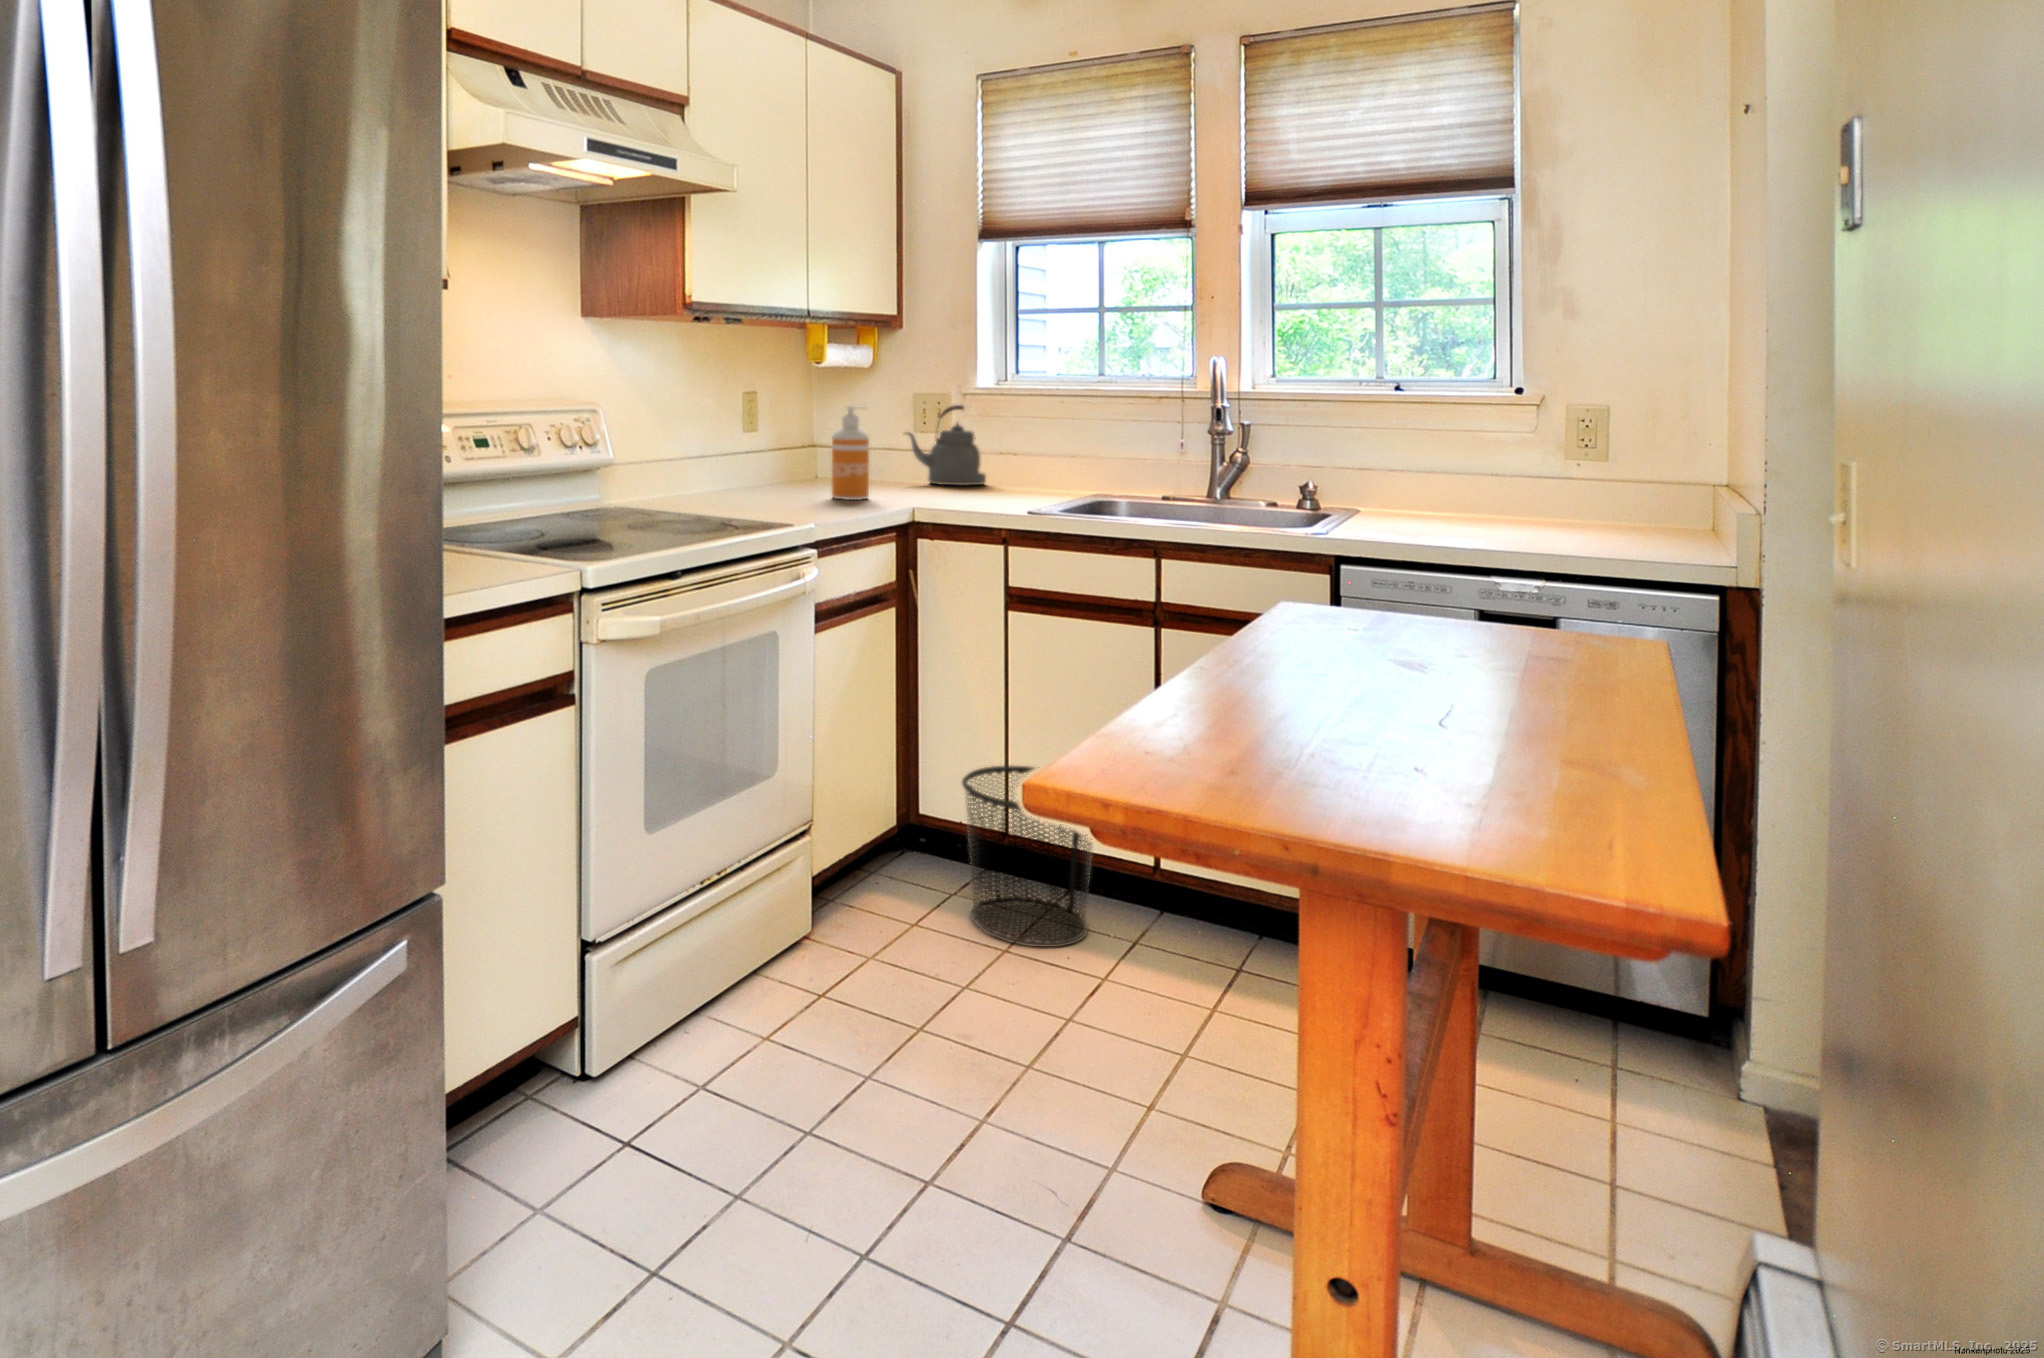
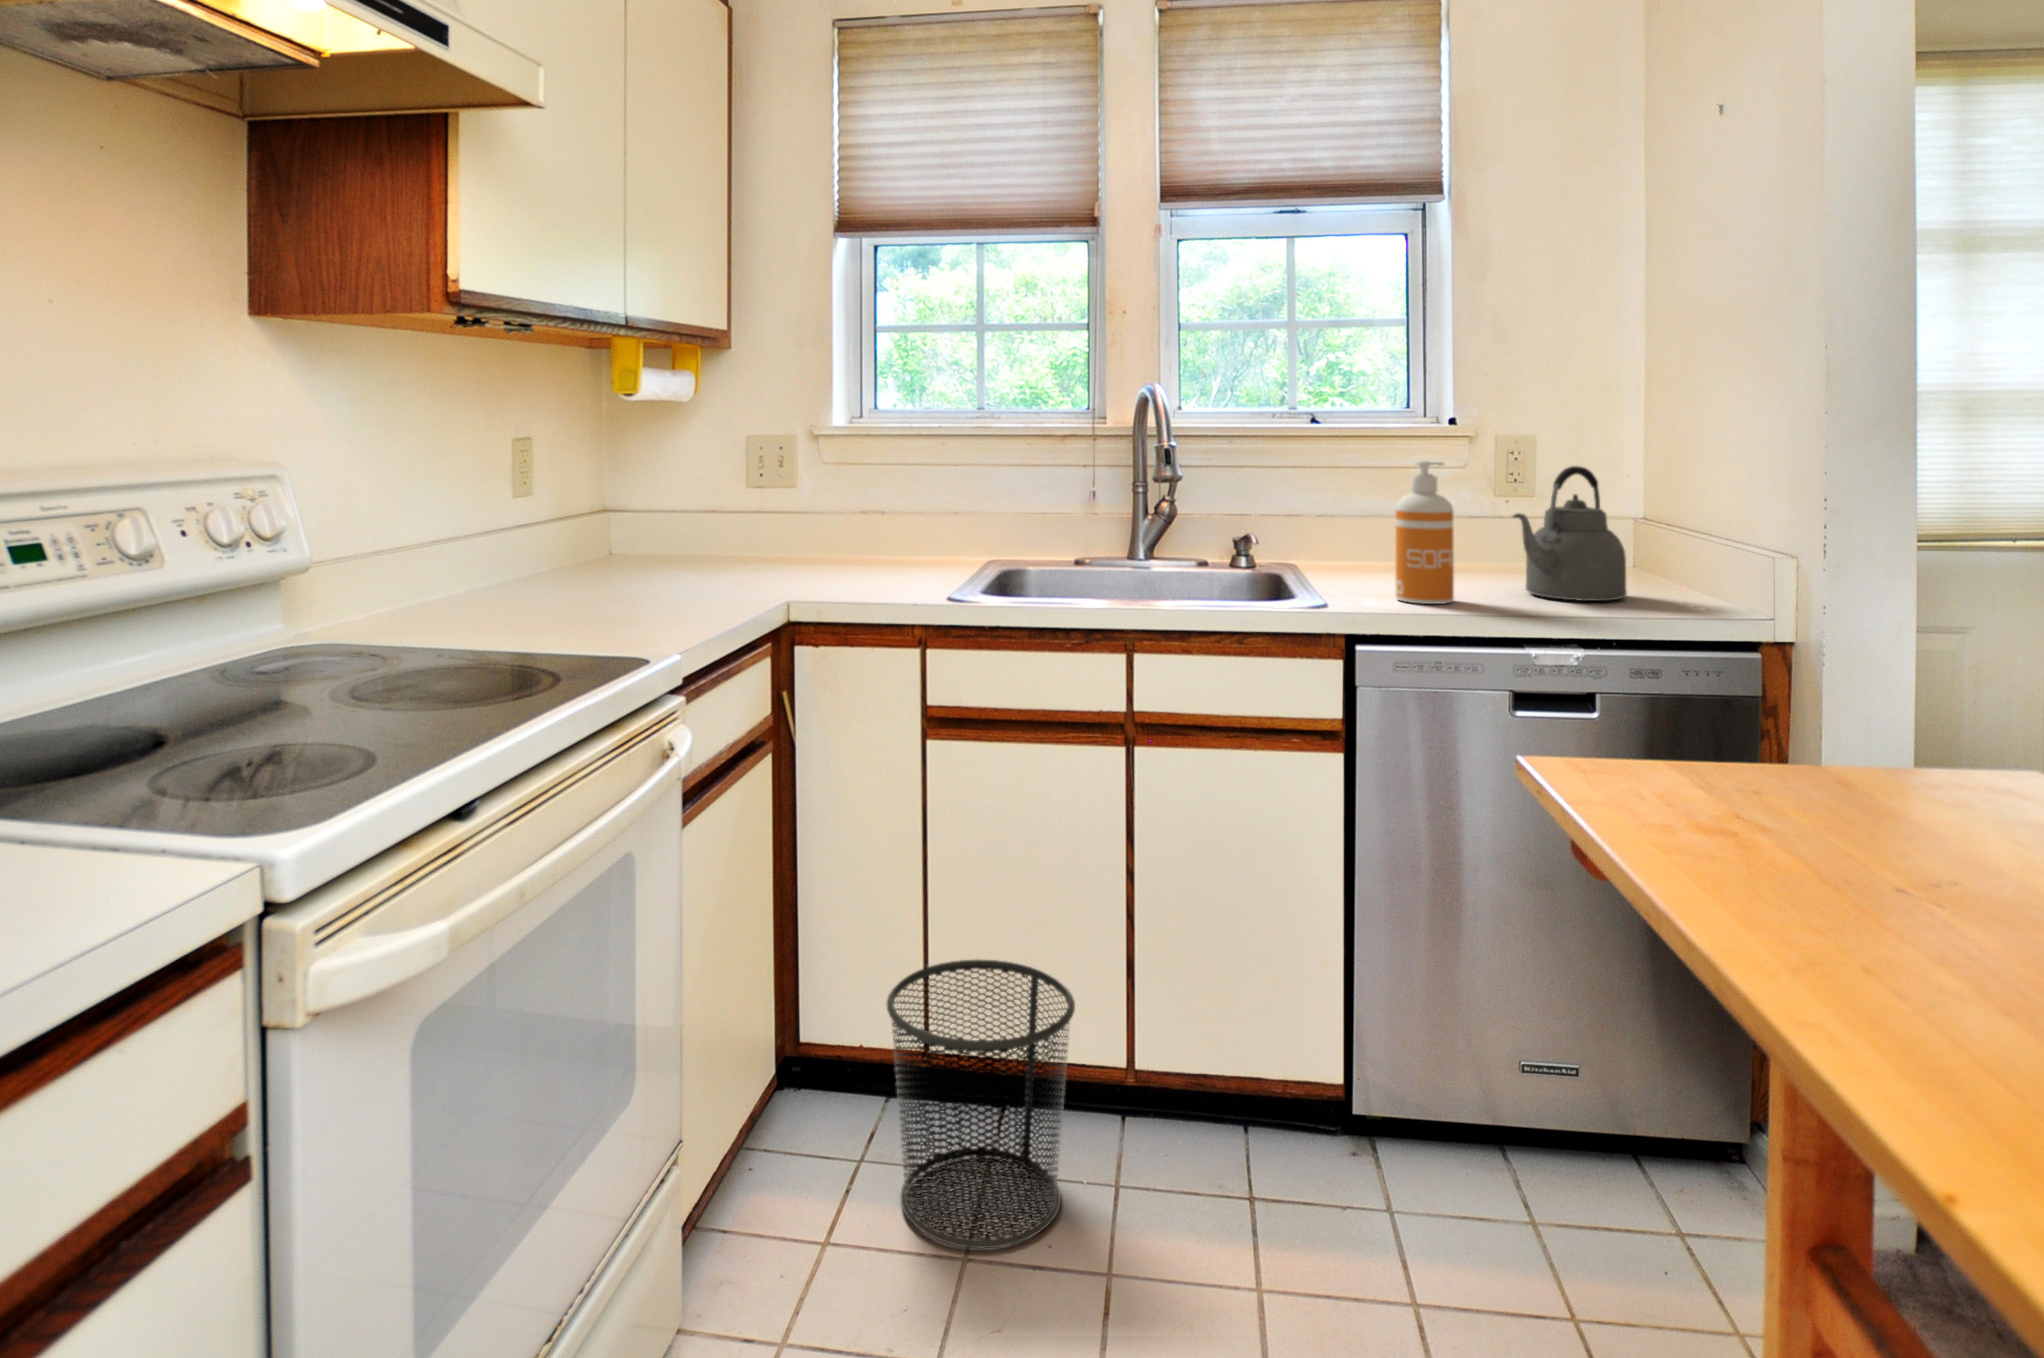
kettle: present [906,405,986,486] -> present [1513,466,1627,601]
soap dispenser: present [832,406,869,500] -> present [1395,461,1454,604]

